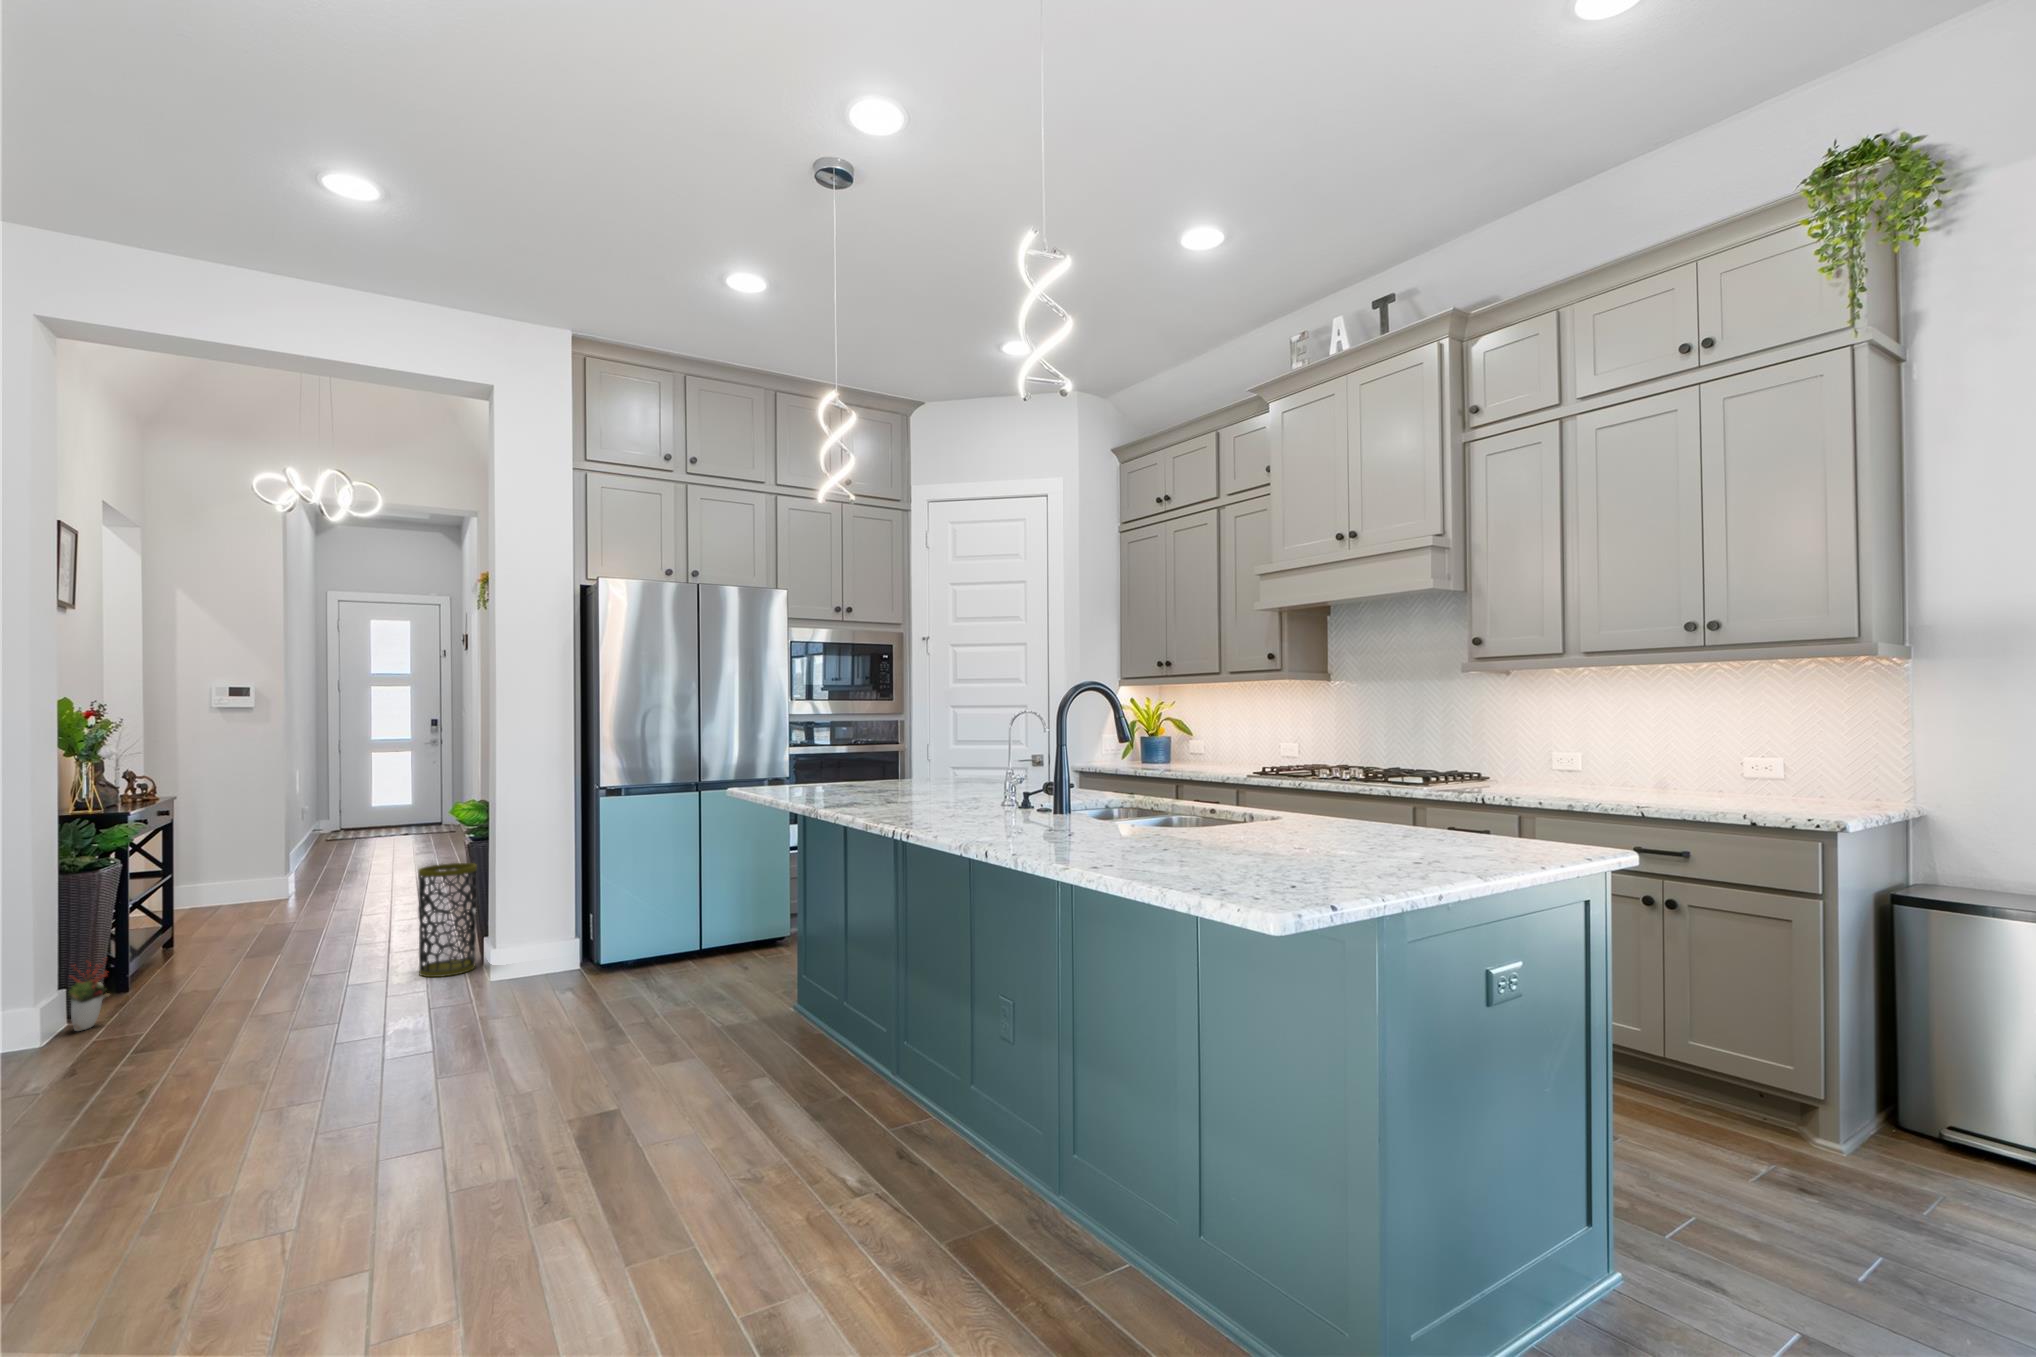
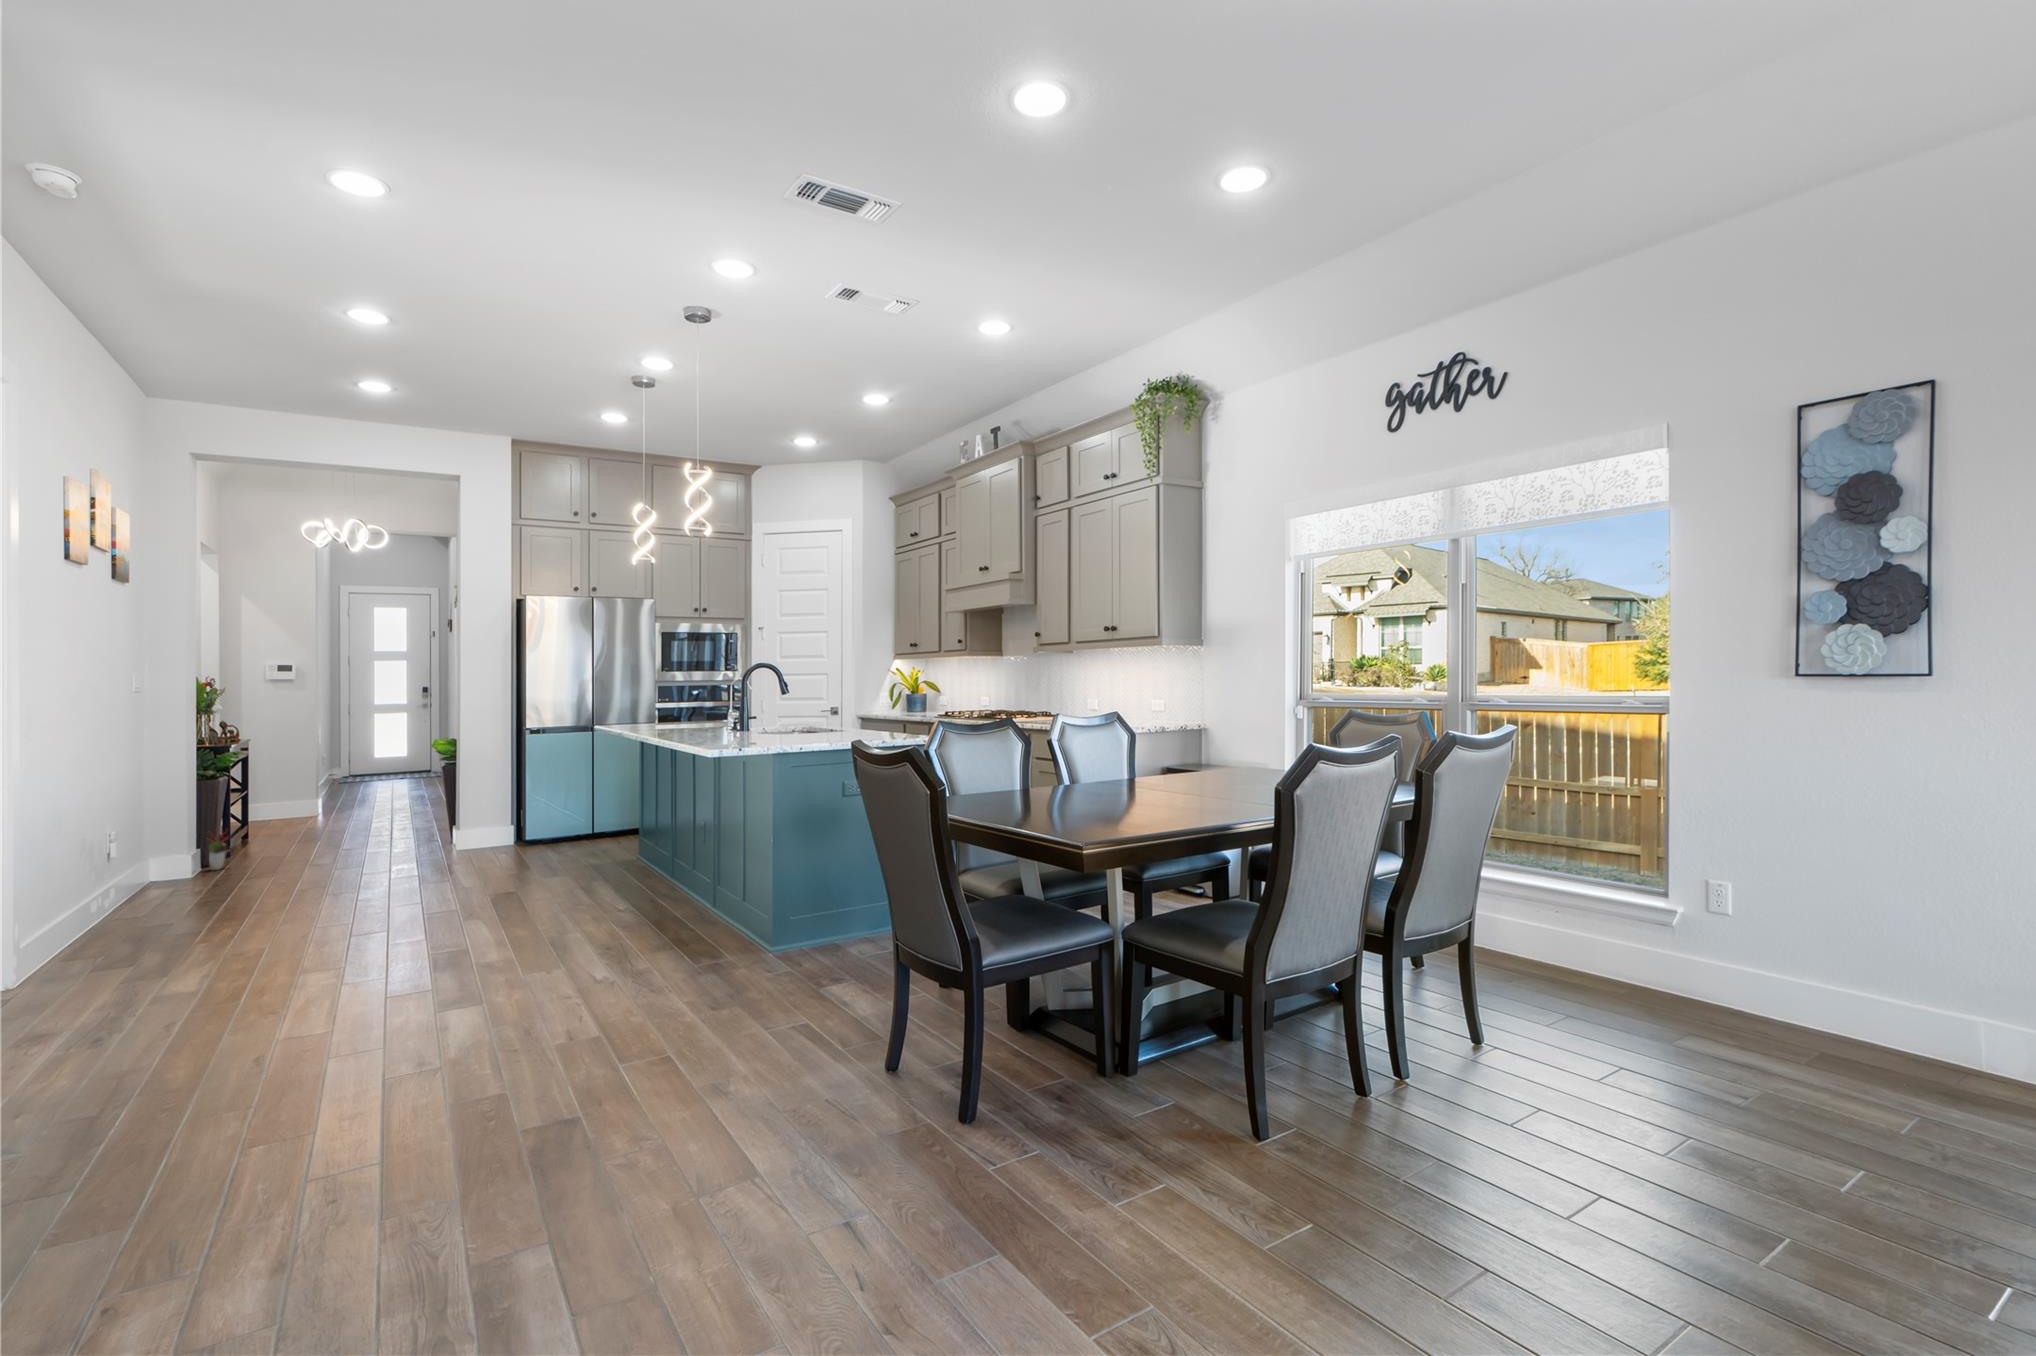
trash can: present [418,863,477,977] -> none [413,778,452,848]

